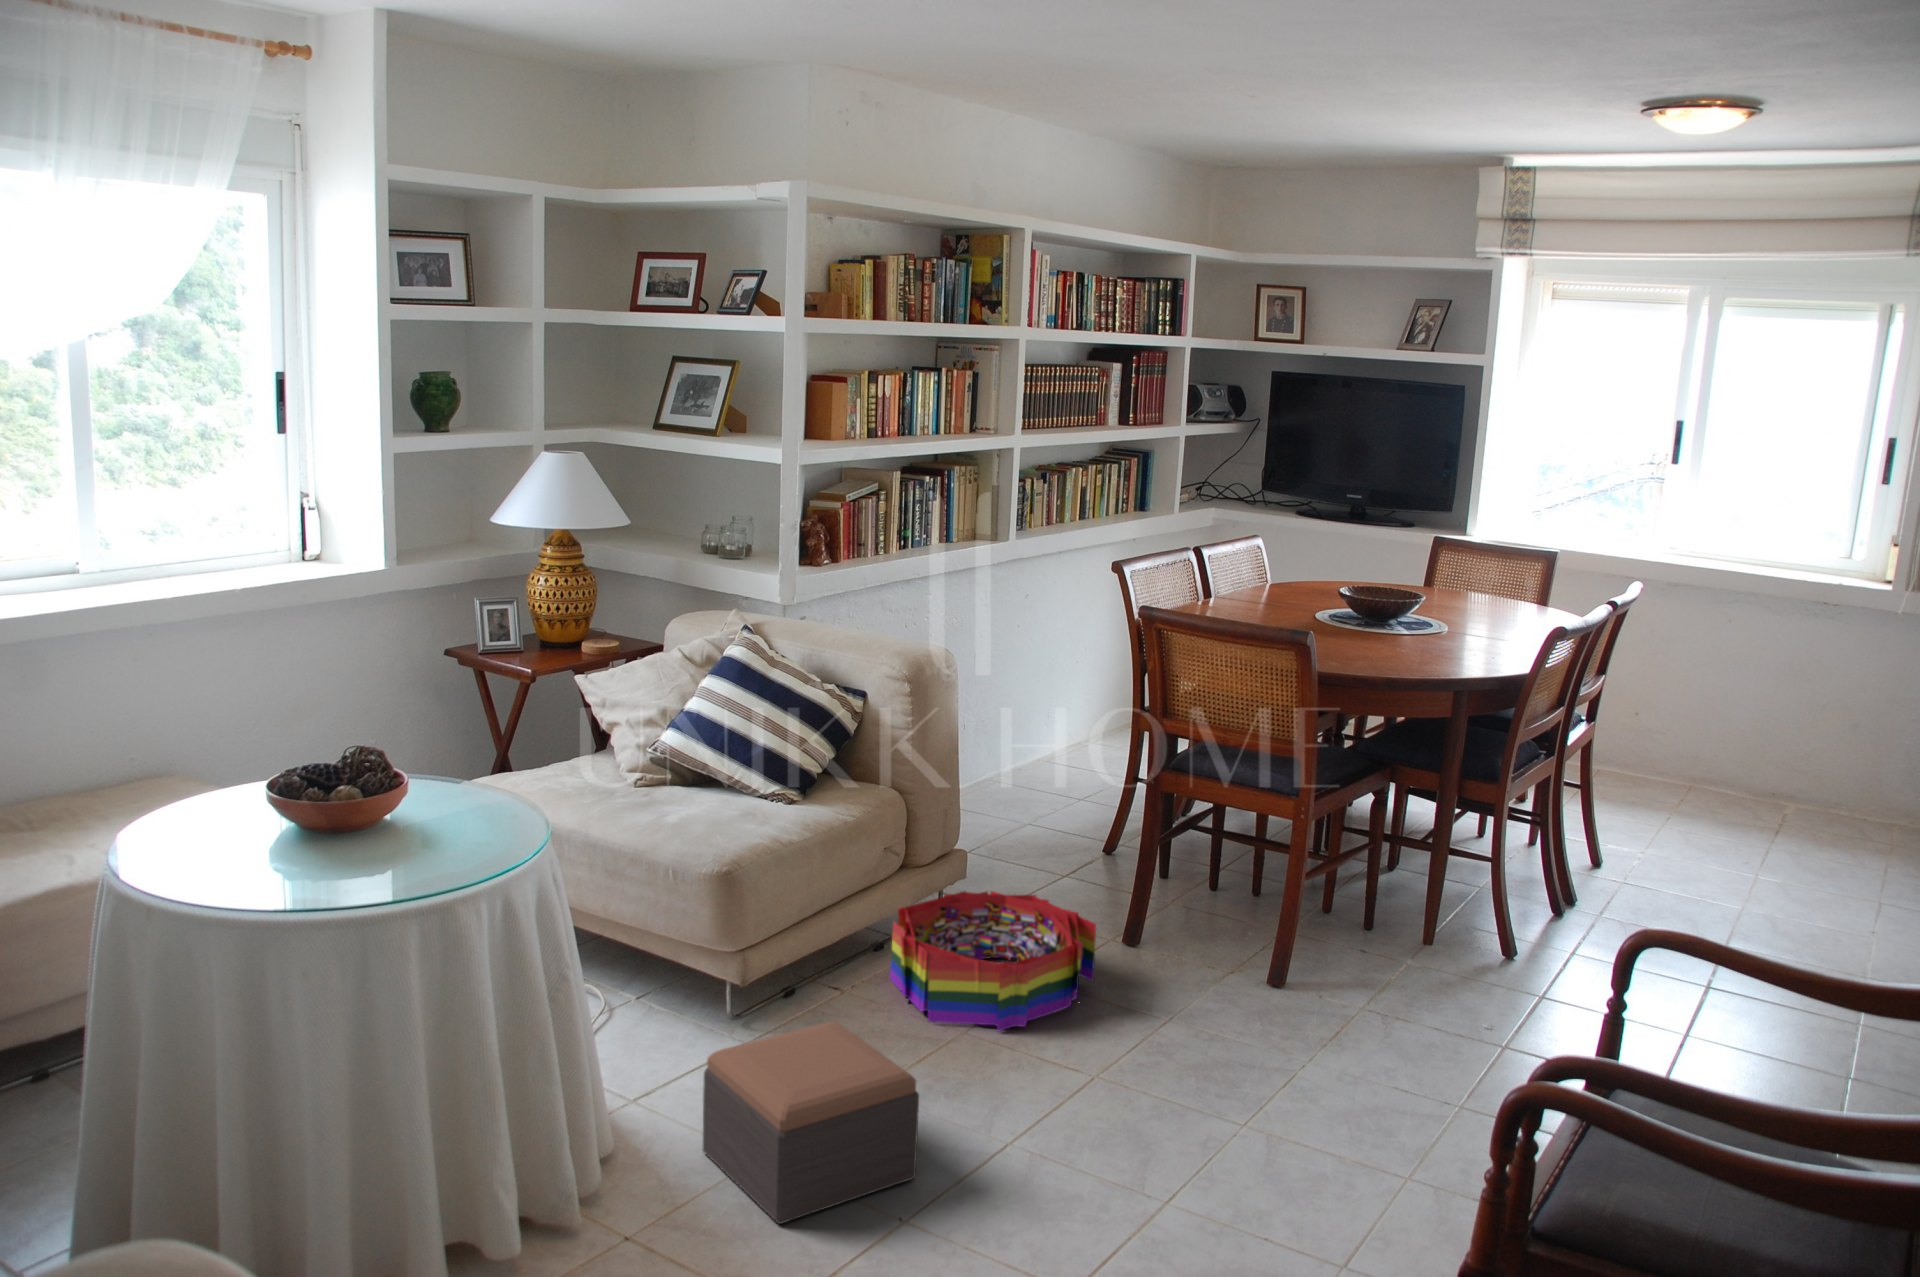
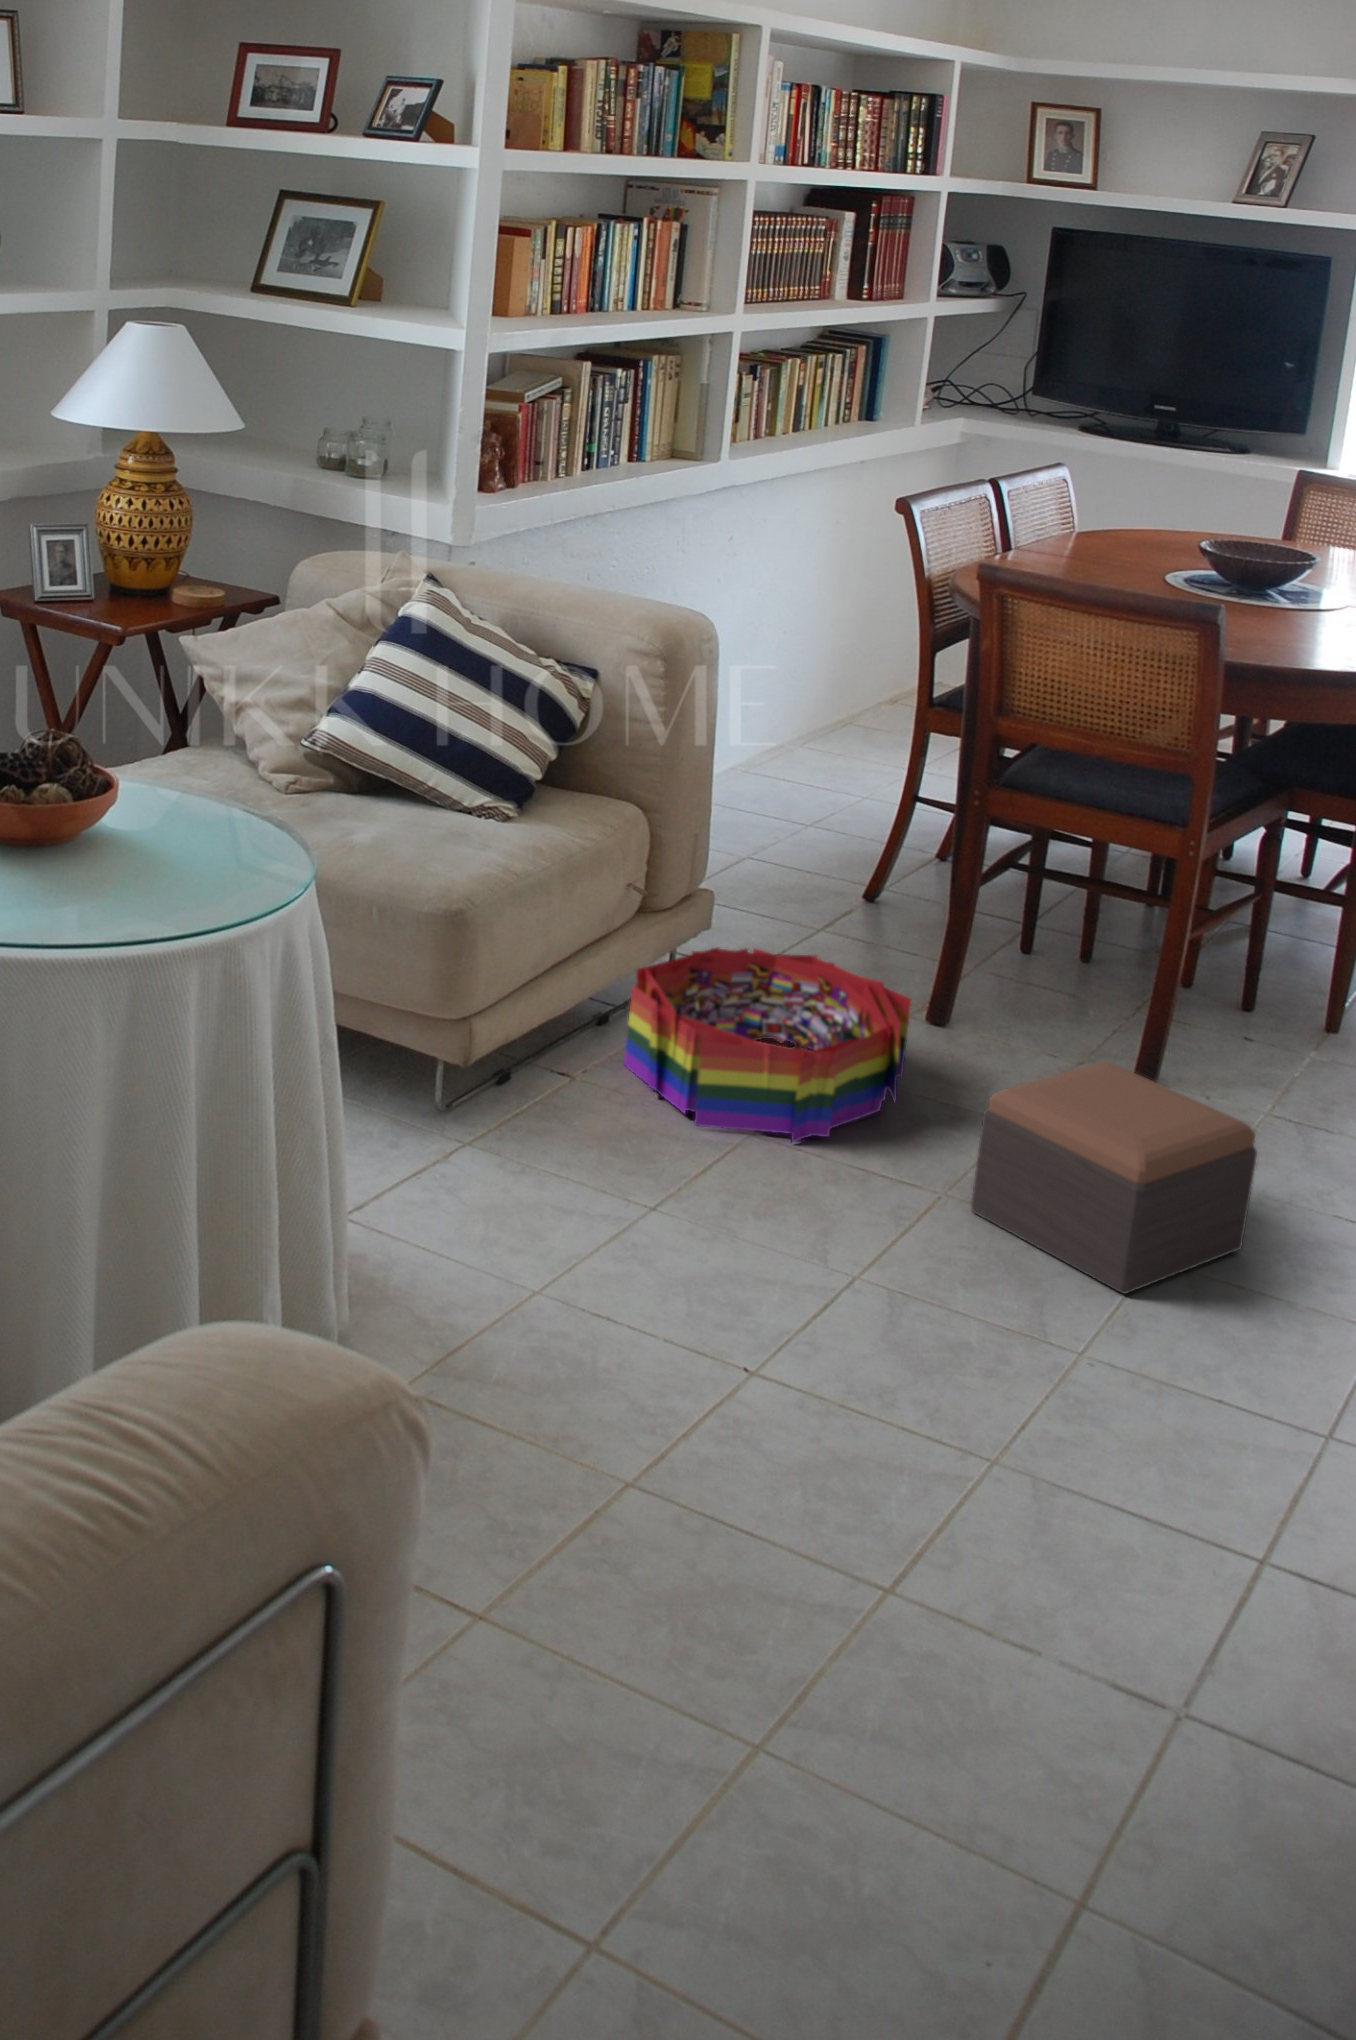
footstool: present [702,1021,919,1224] -> present [971,1061,1257,1294]

